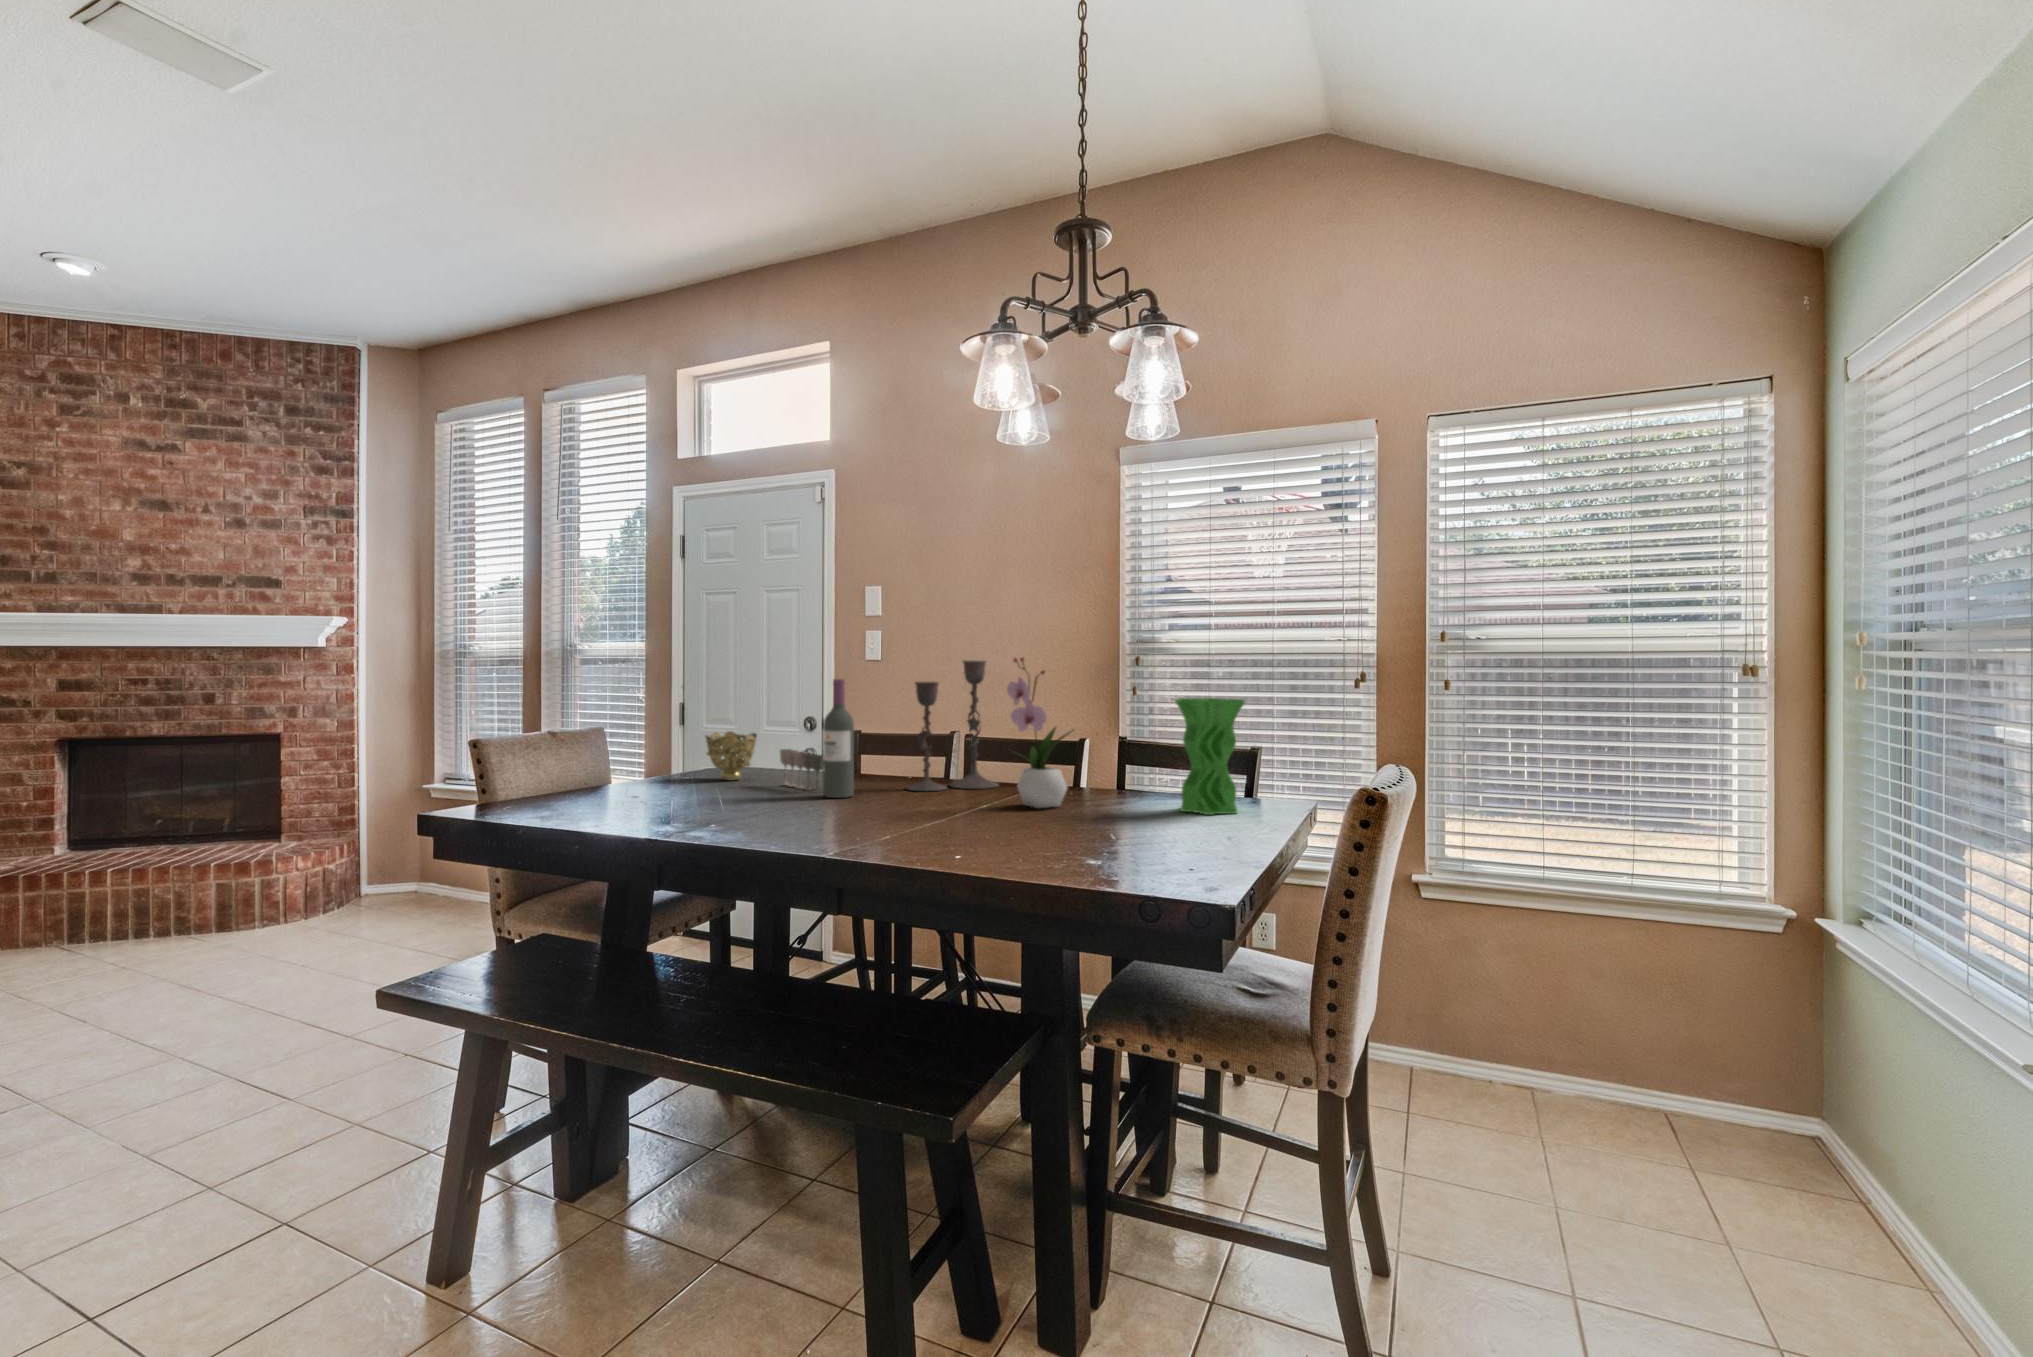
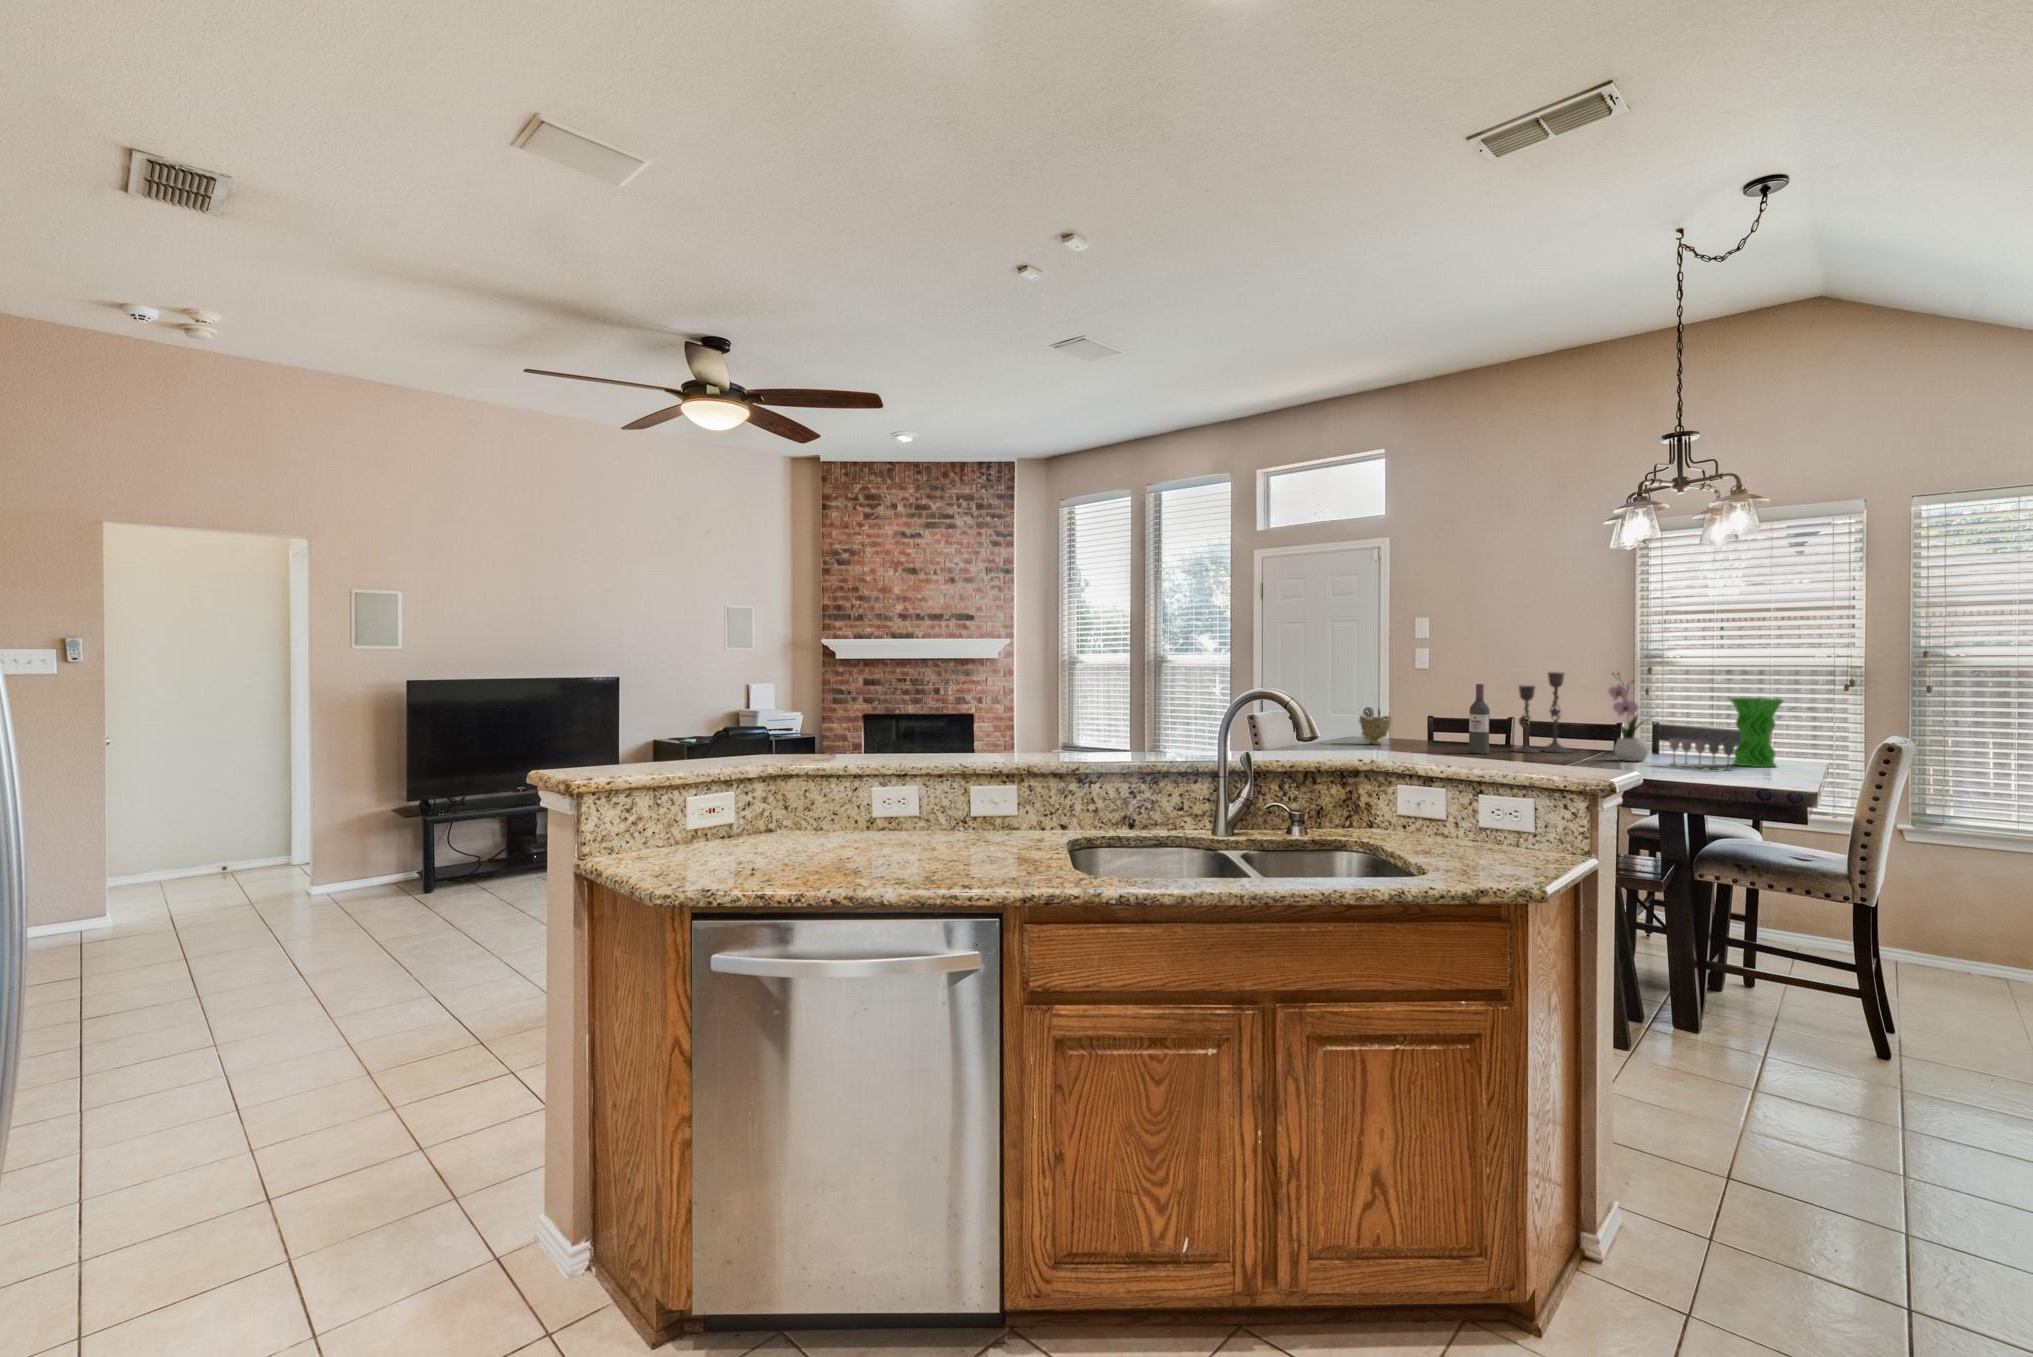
wine glass: present [780,749,823,793] -> present [1669,738,1735,771]

